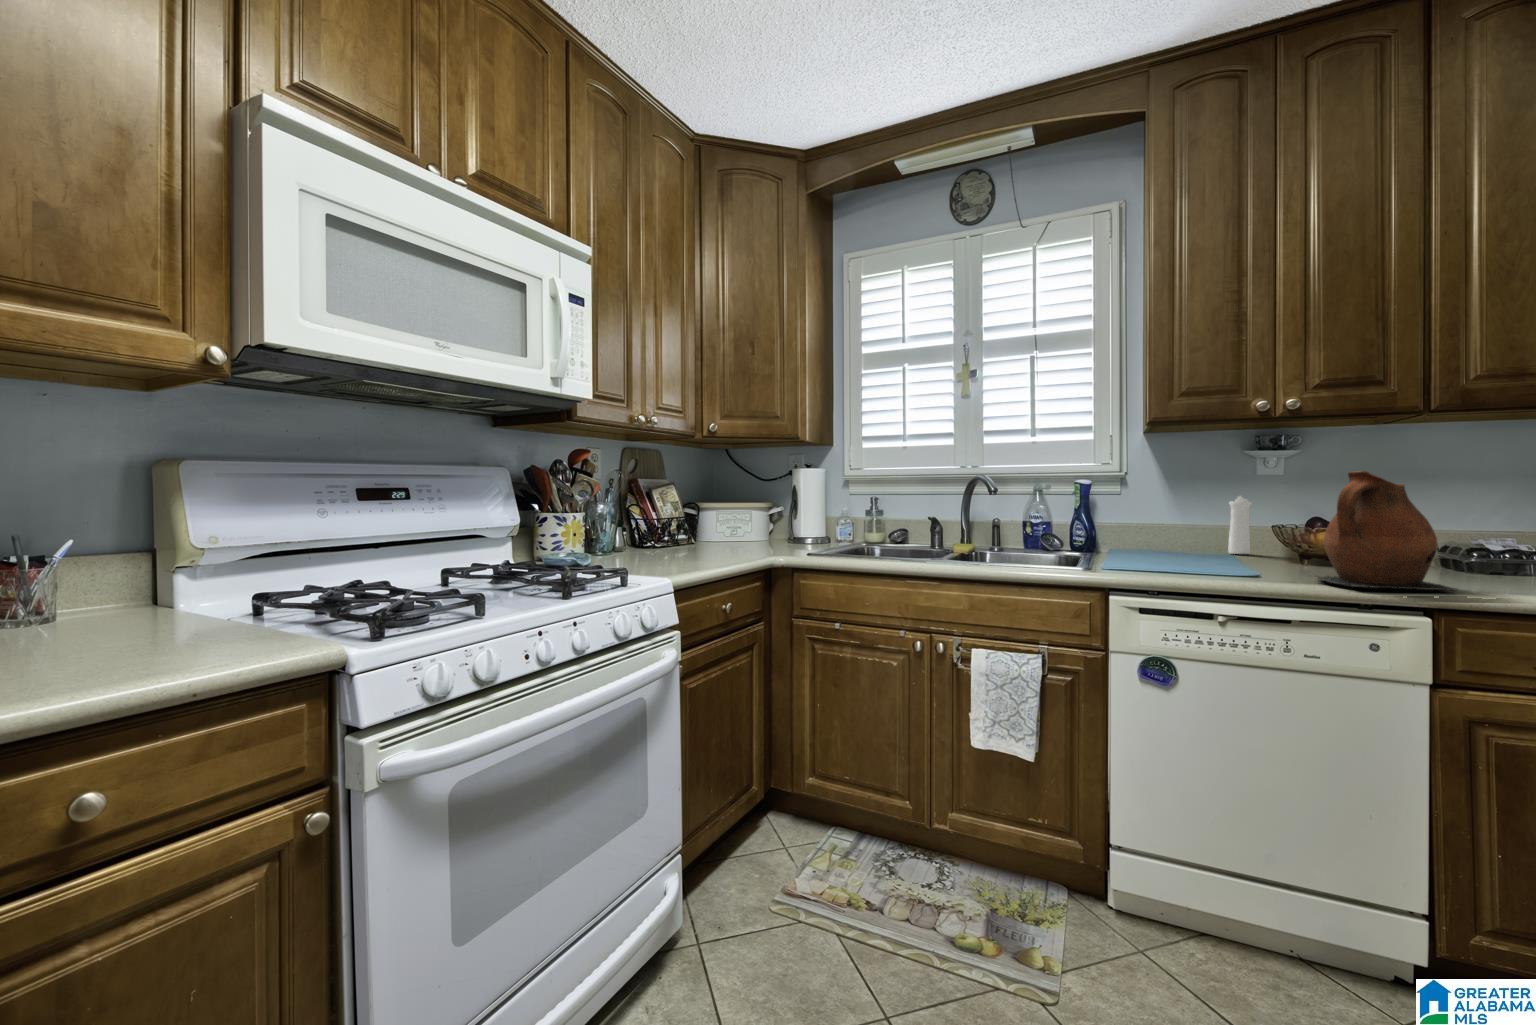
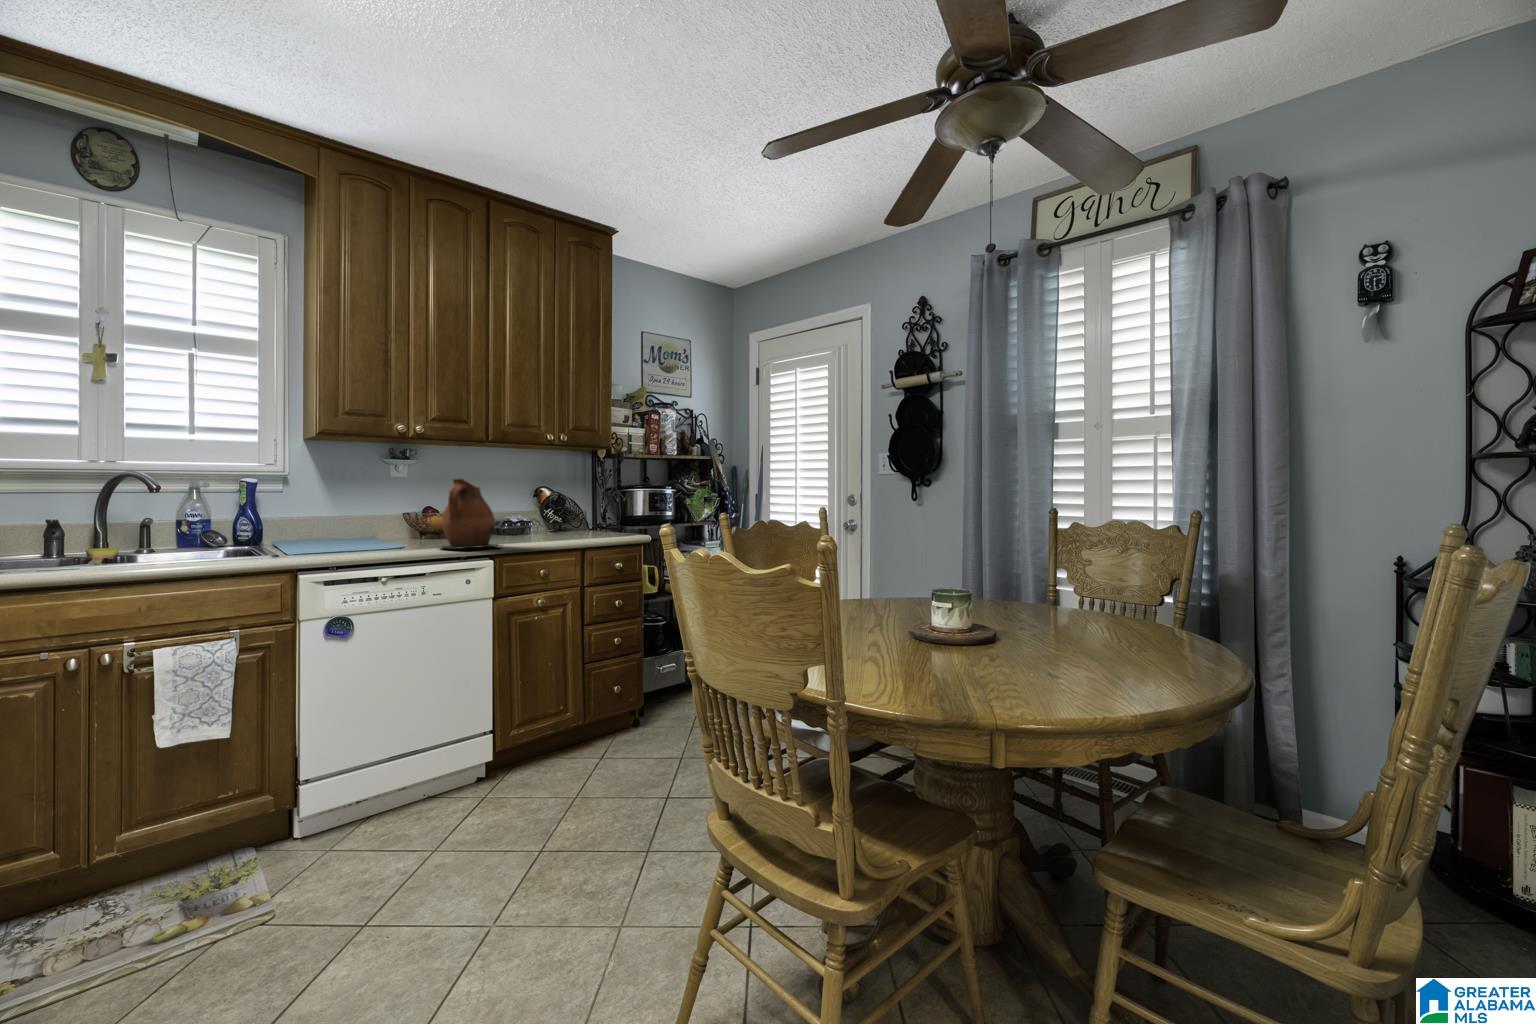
pepper mill: present [1228,496,1251,554] -> none [377,490,400,539]

